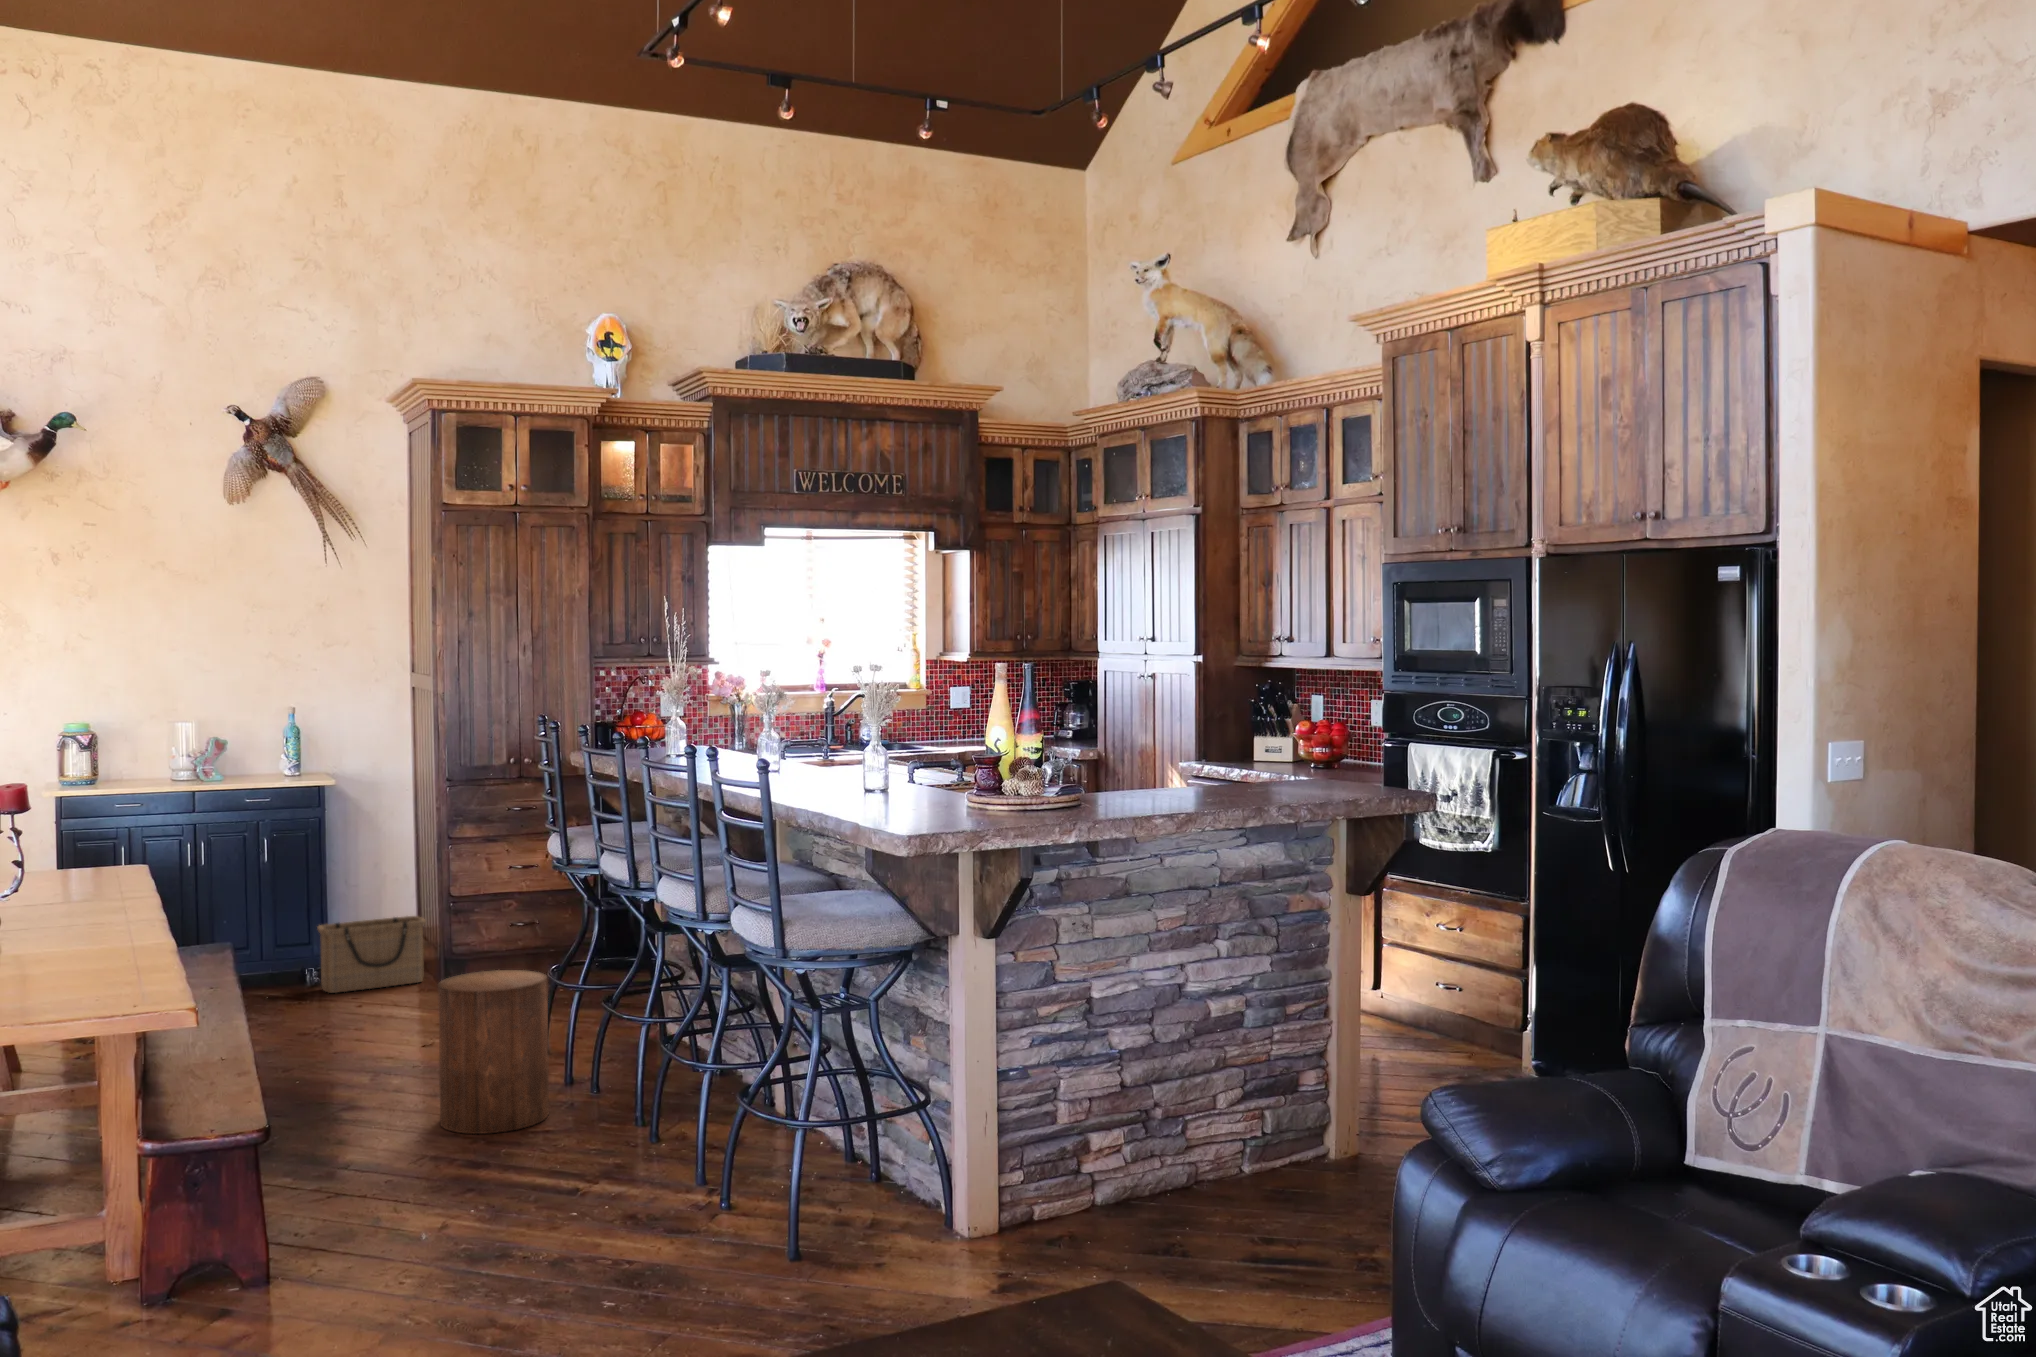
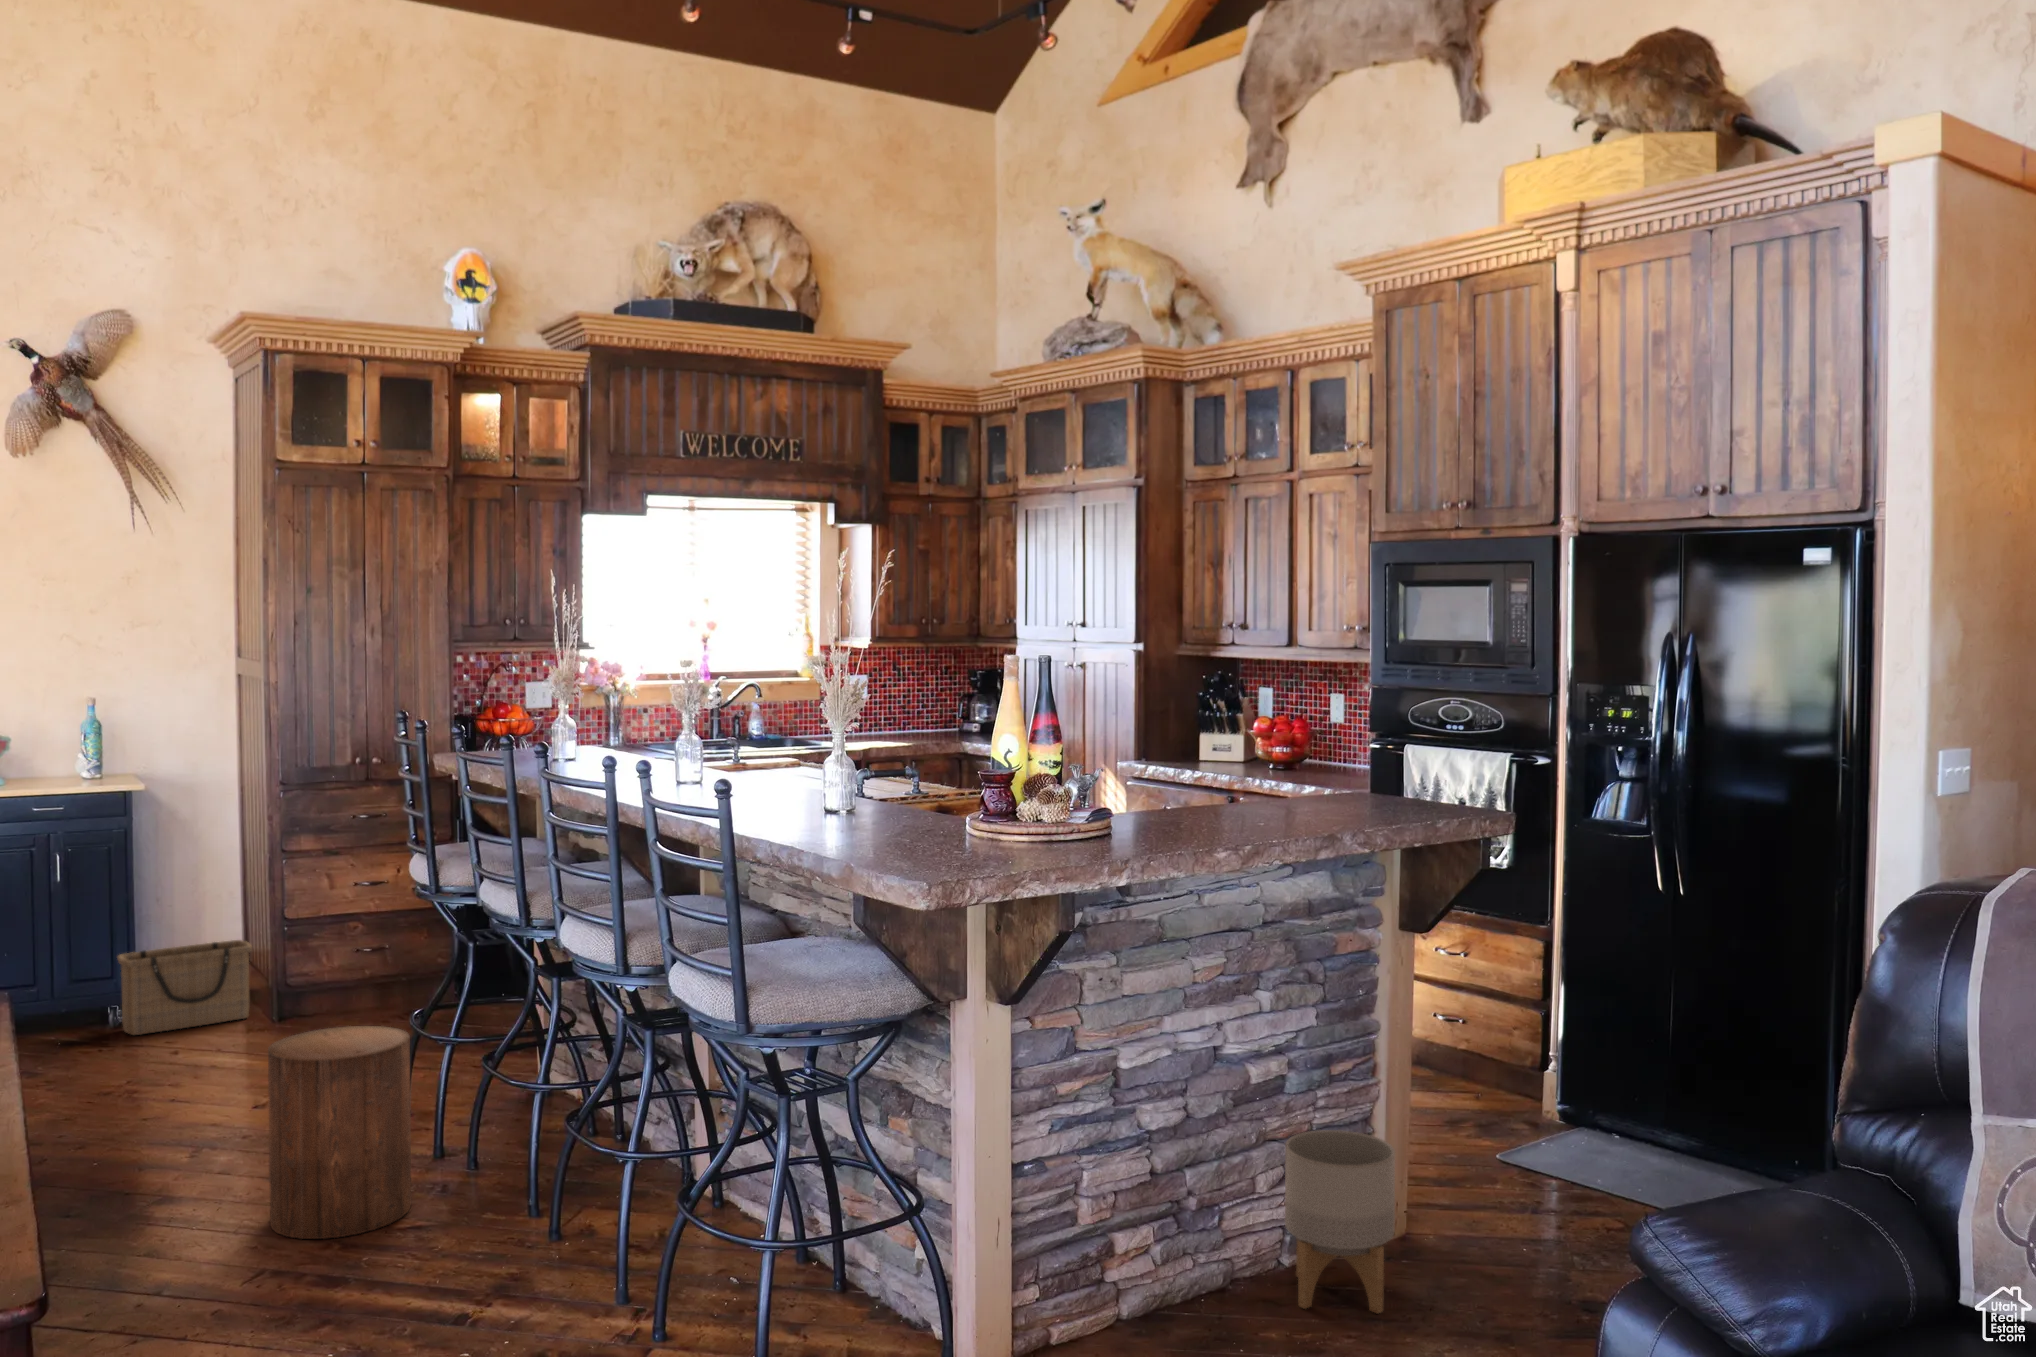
planter: none [1237,1059,1326,1205] -> present [1285,1130,1395,1313]

